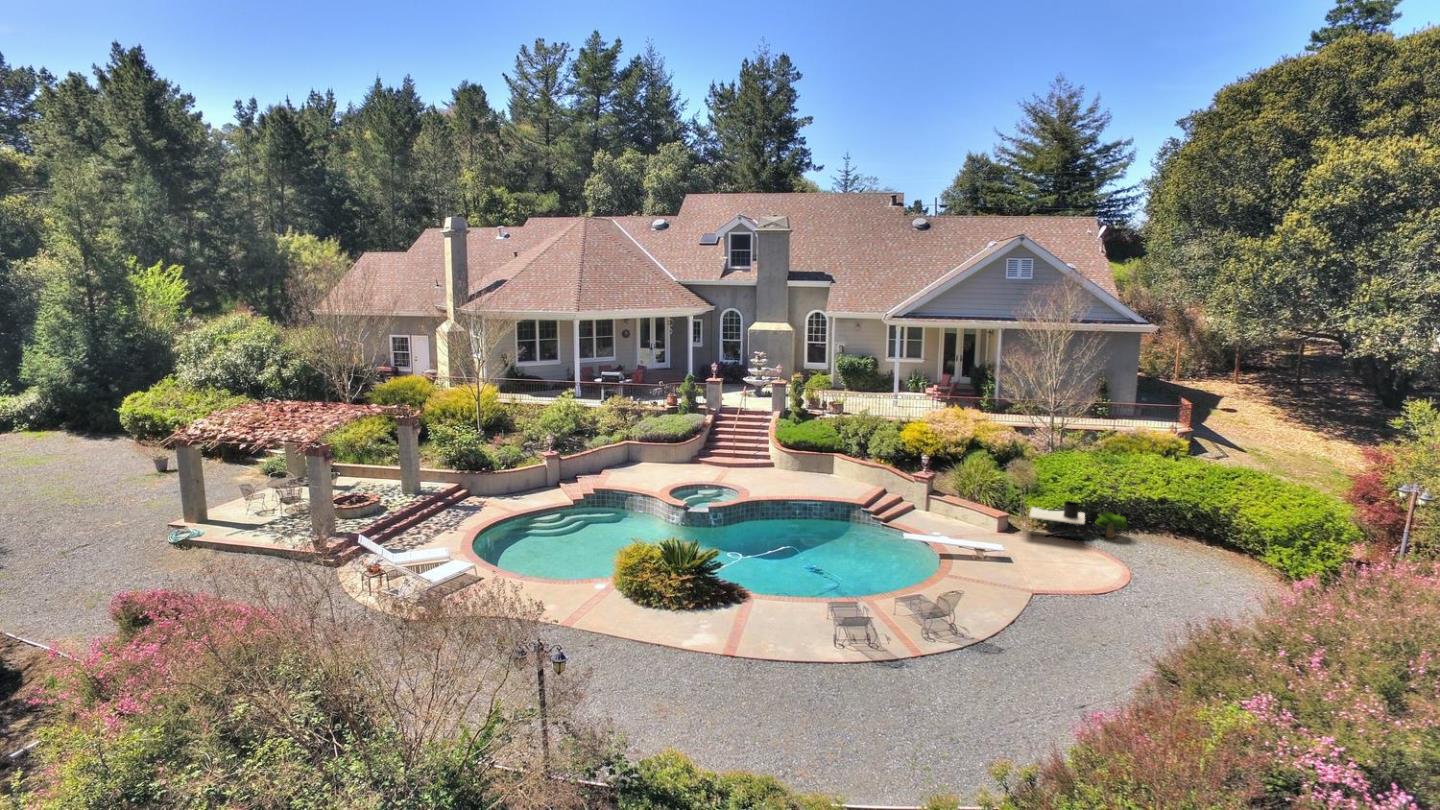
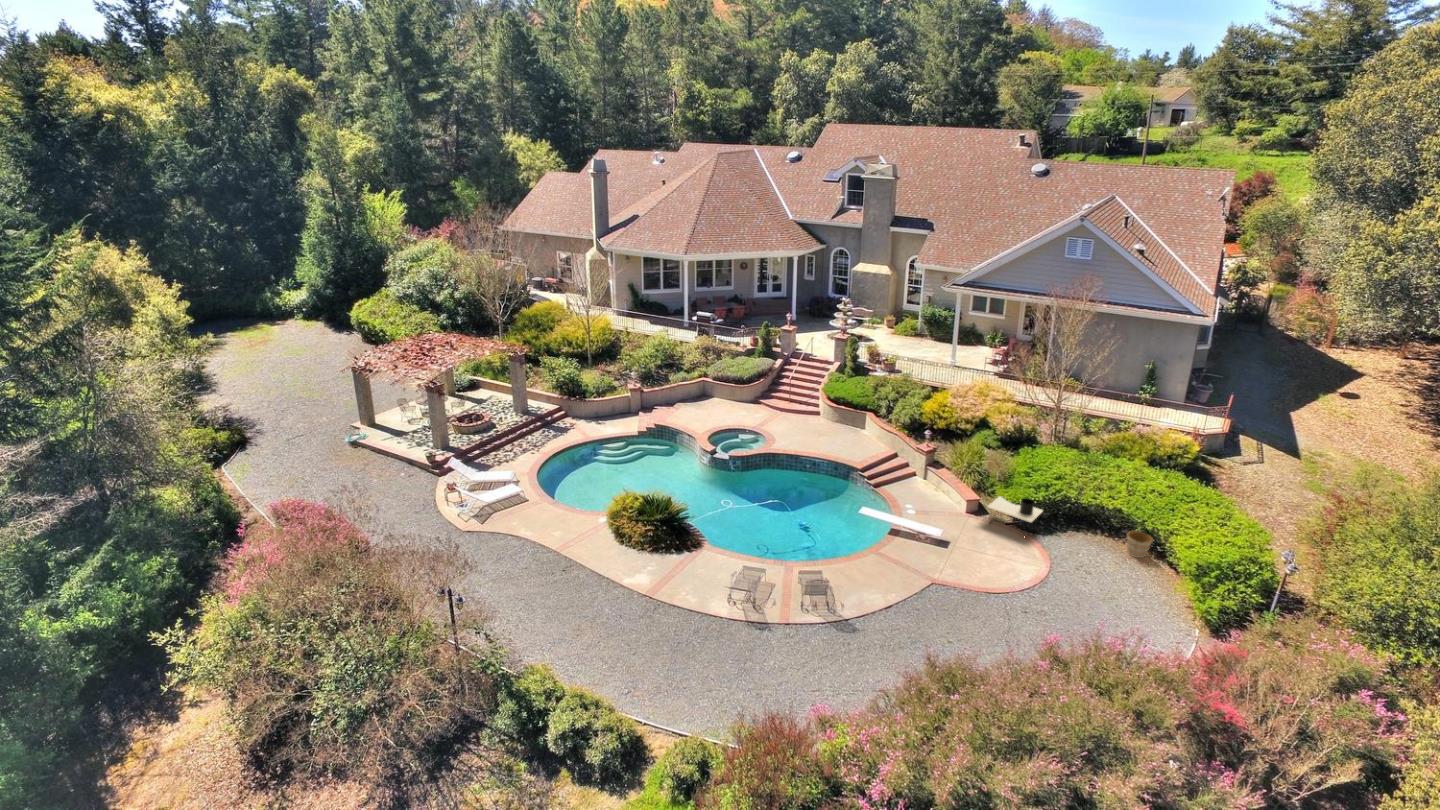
potted plant: present [1096,513,1127,538] -> none [1052,511,1083,536]
wooden bucket: none [1175,519,1204,547] -> present [1127,531,1153,558]

